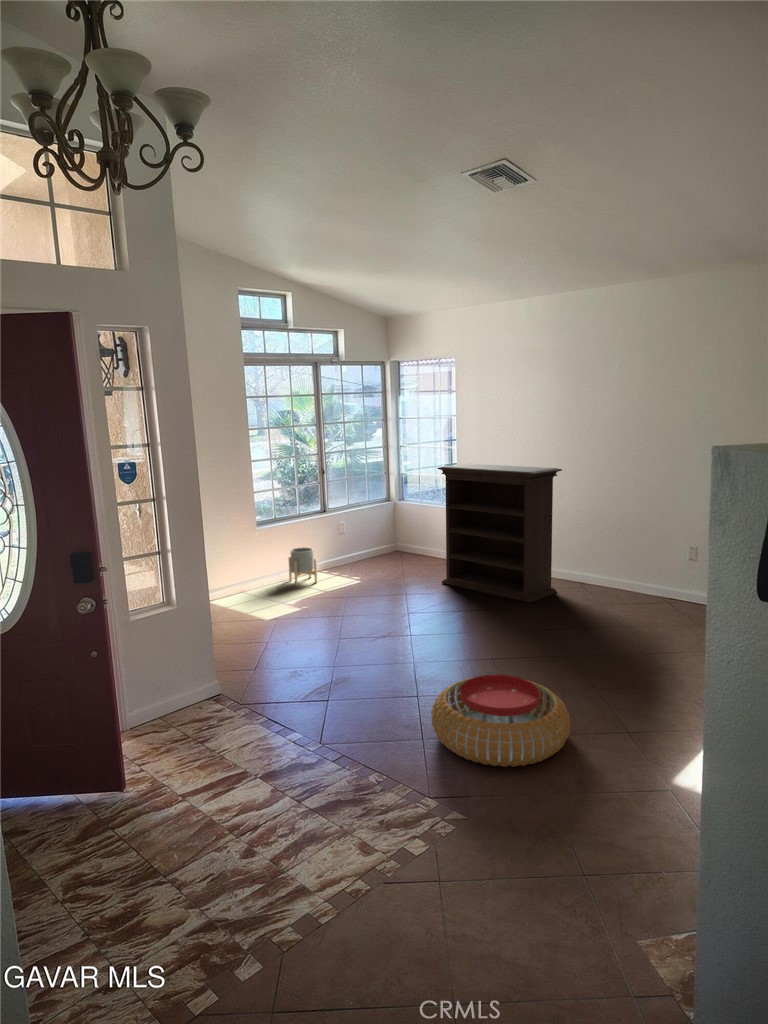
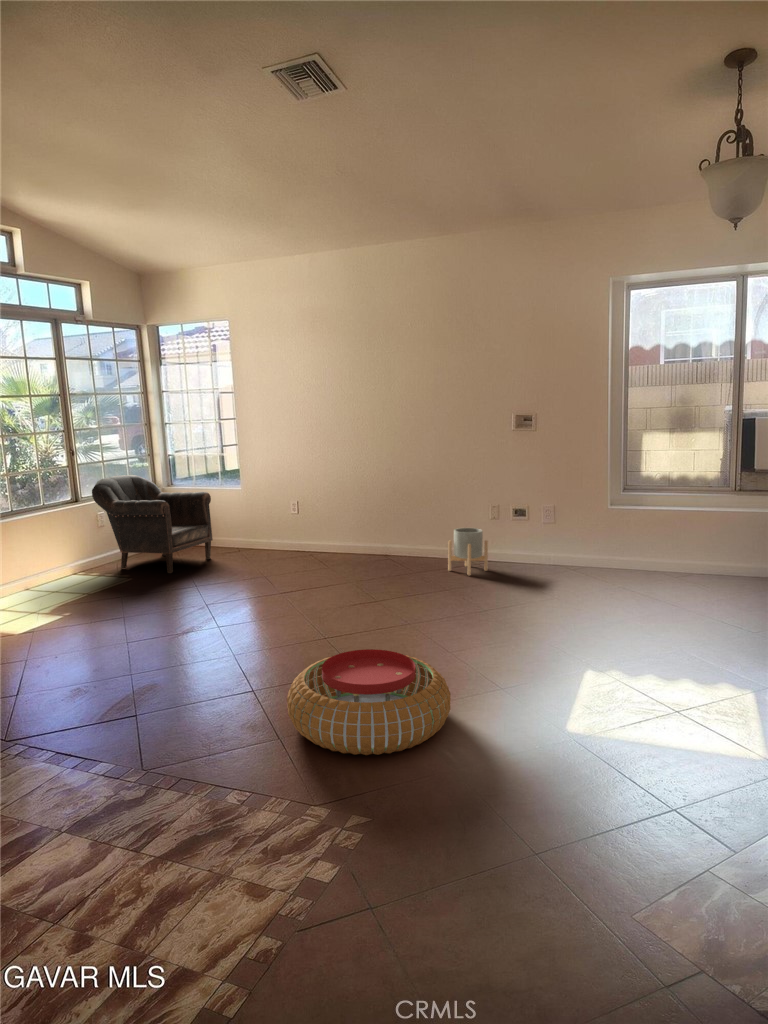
bookshelf: present [438,464,562,603] -> none [226,432,368,581]
armchair: none [335,496,428,581] -> present [92,475,213,573]
planter: present [289,547,317,585] -> present [448,528,488,575]

